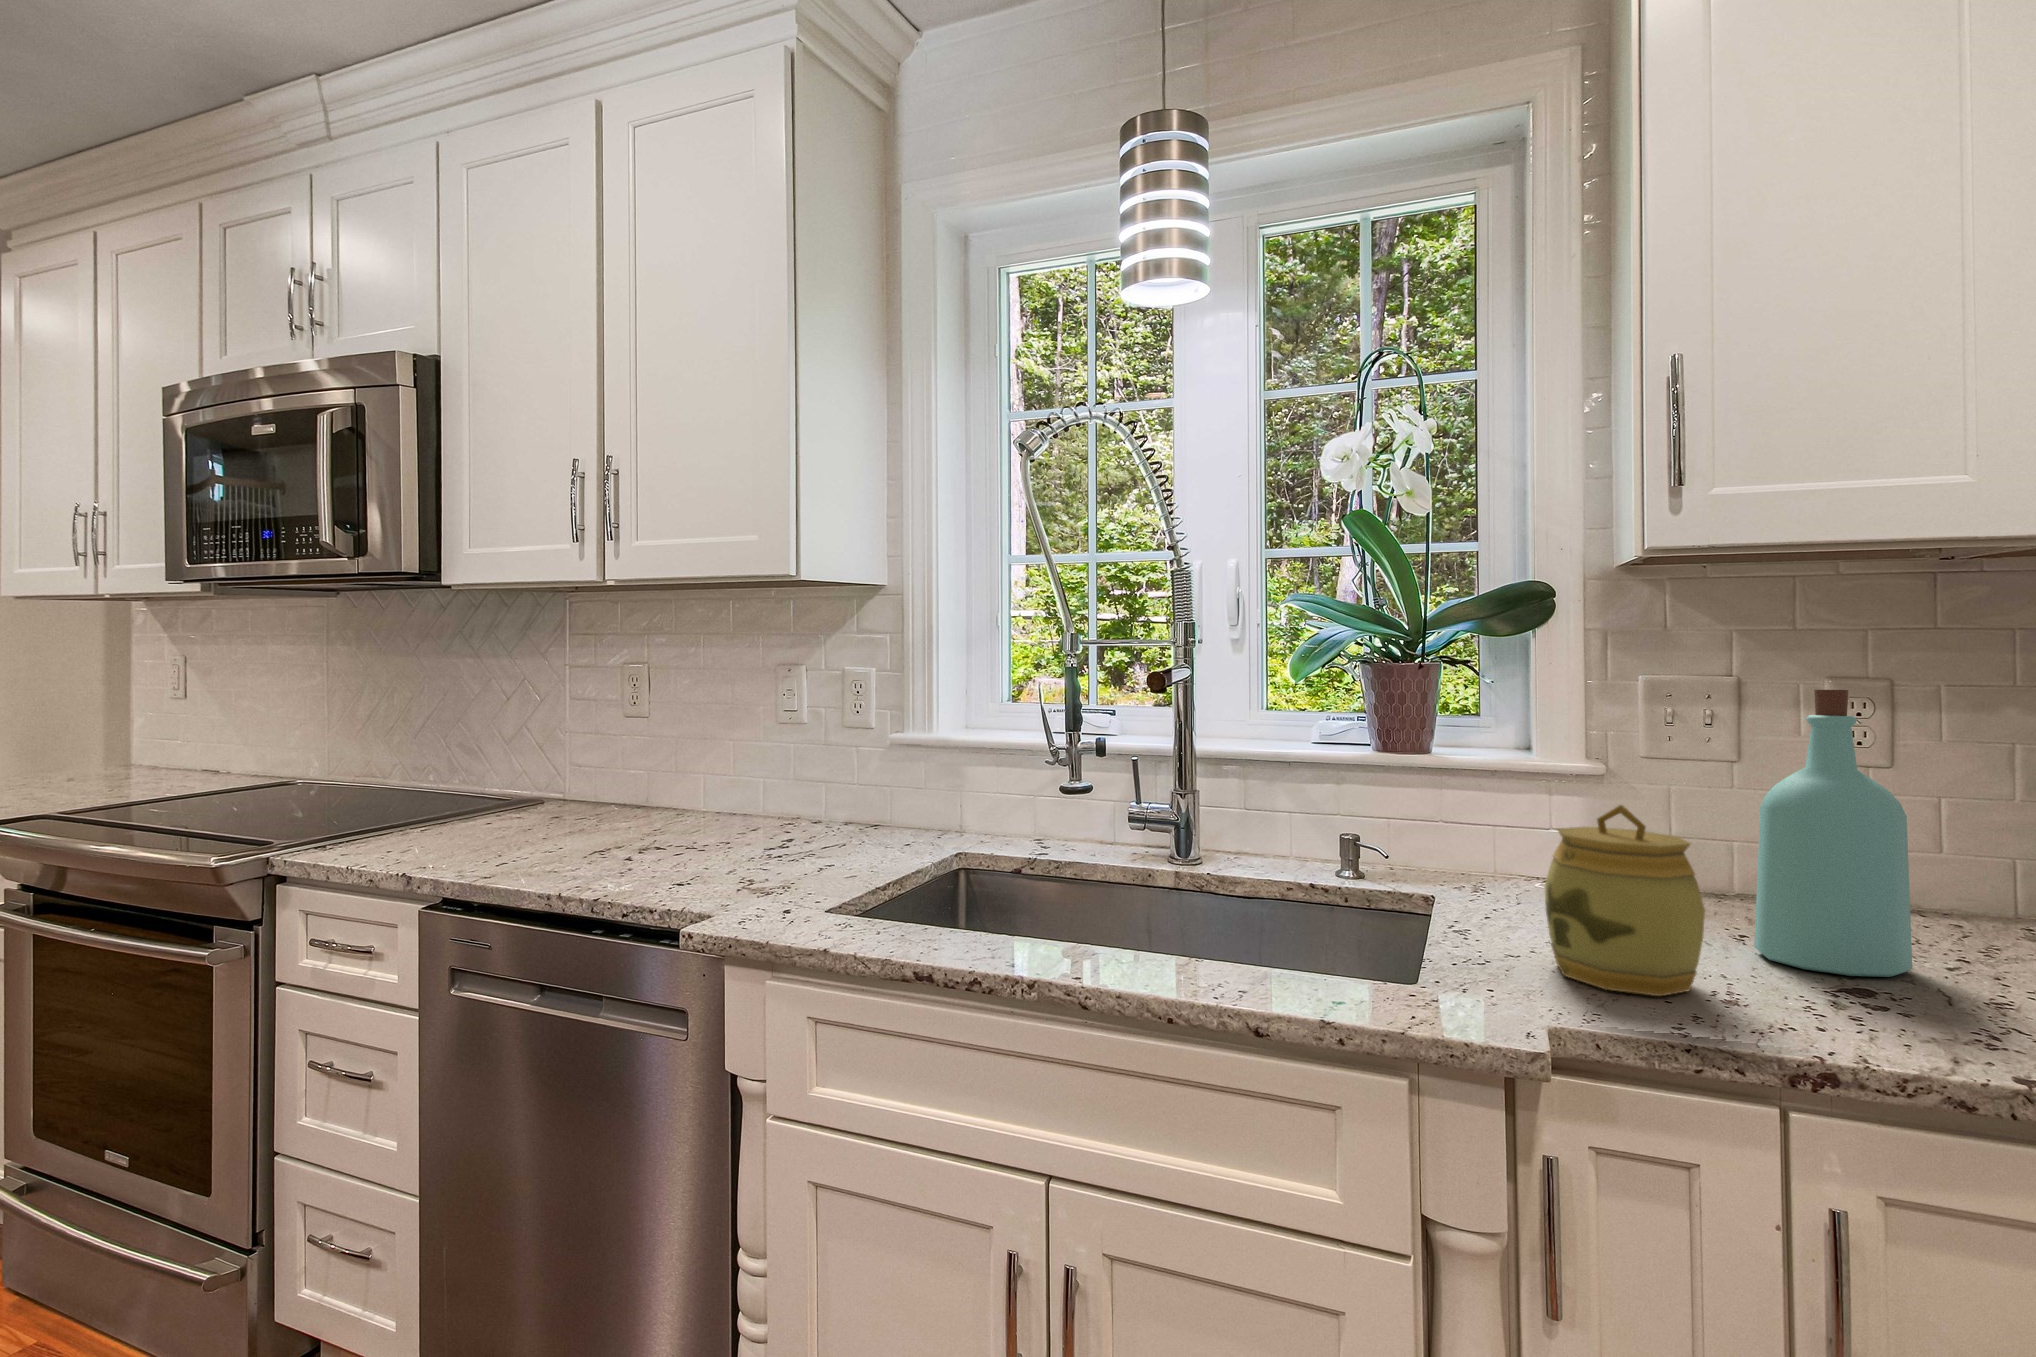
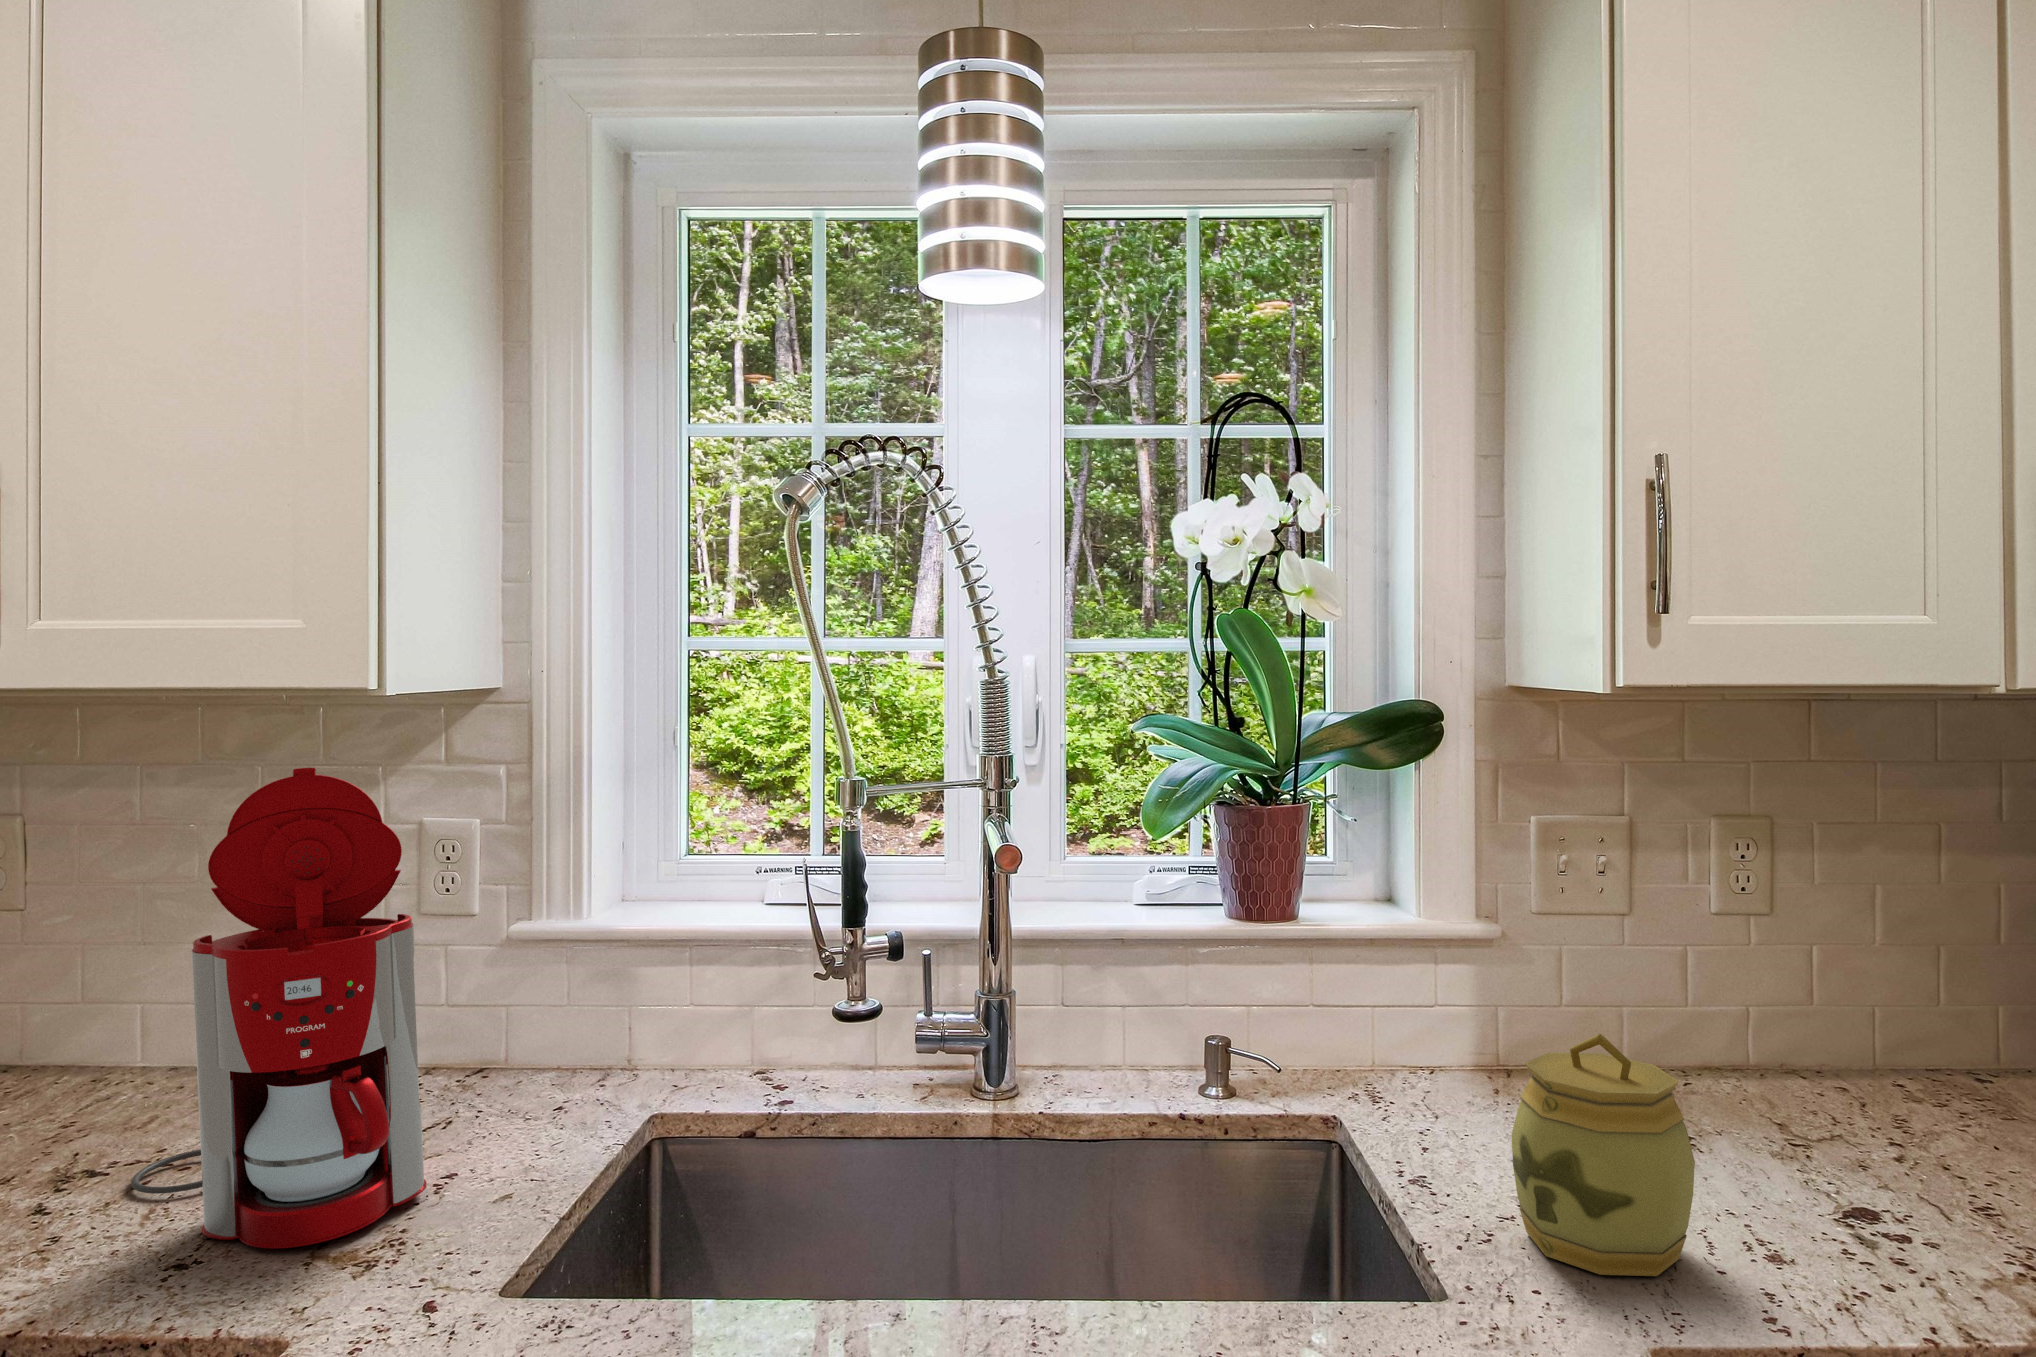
coffee maker: none [675,620,816,881] -> present [131,768,427,1248]
bottle: present [1754,690,1912,977] -> none [1699,863,1849,1200]

